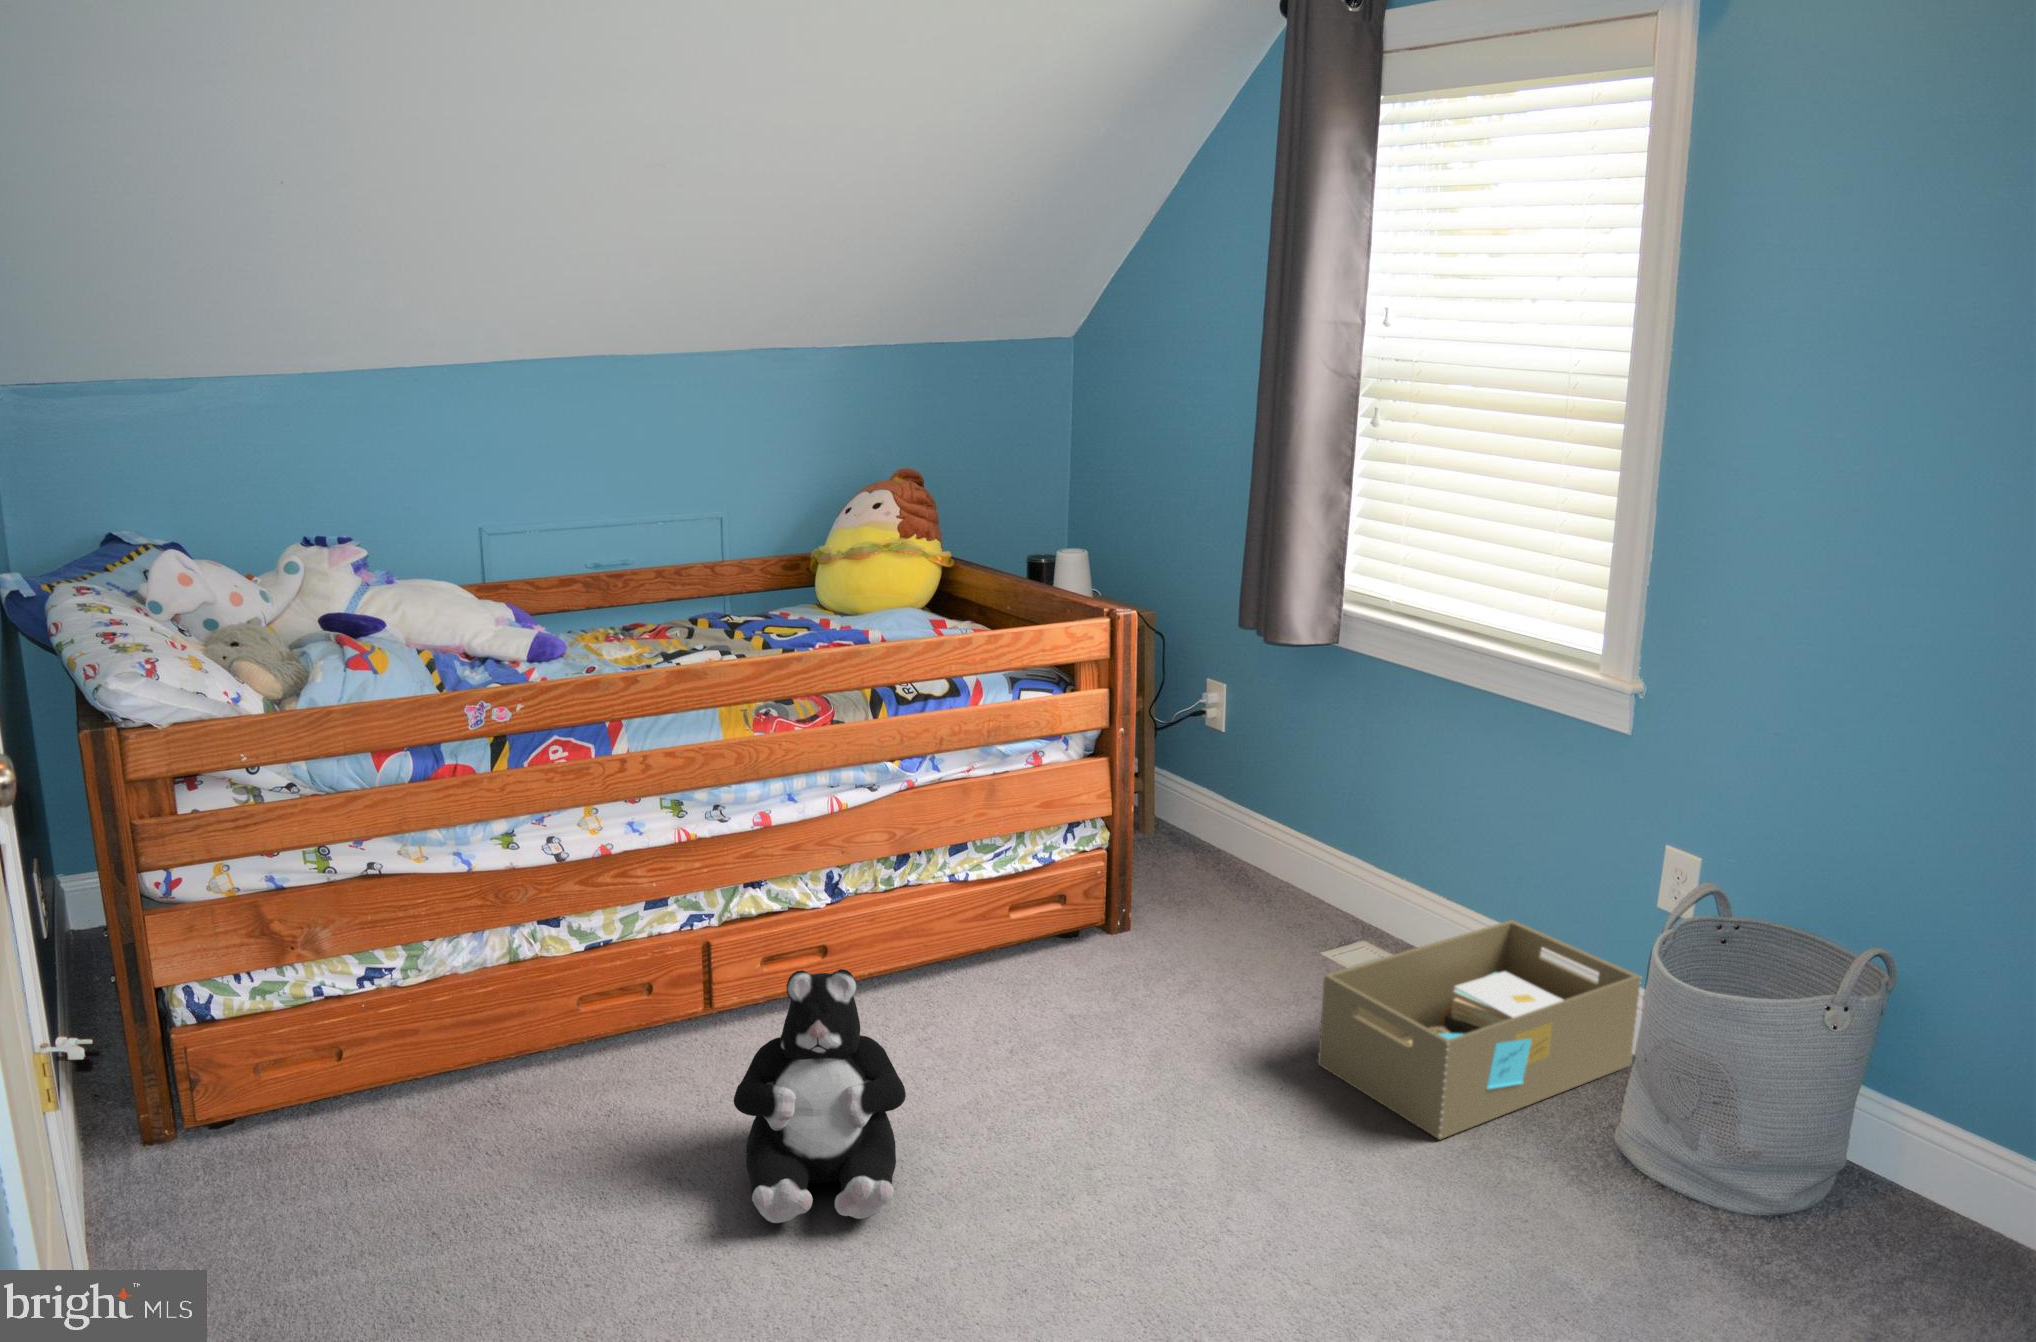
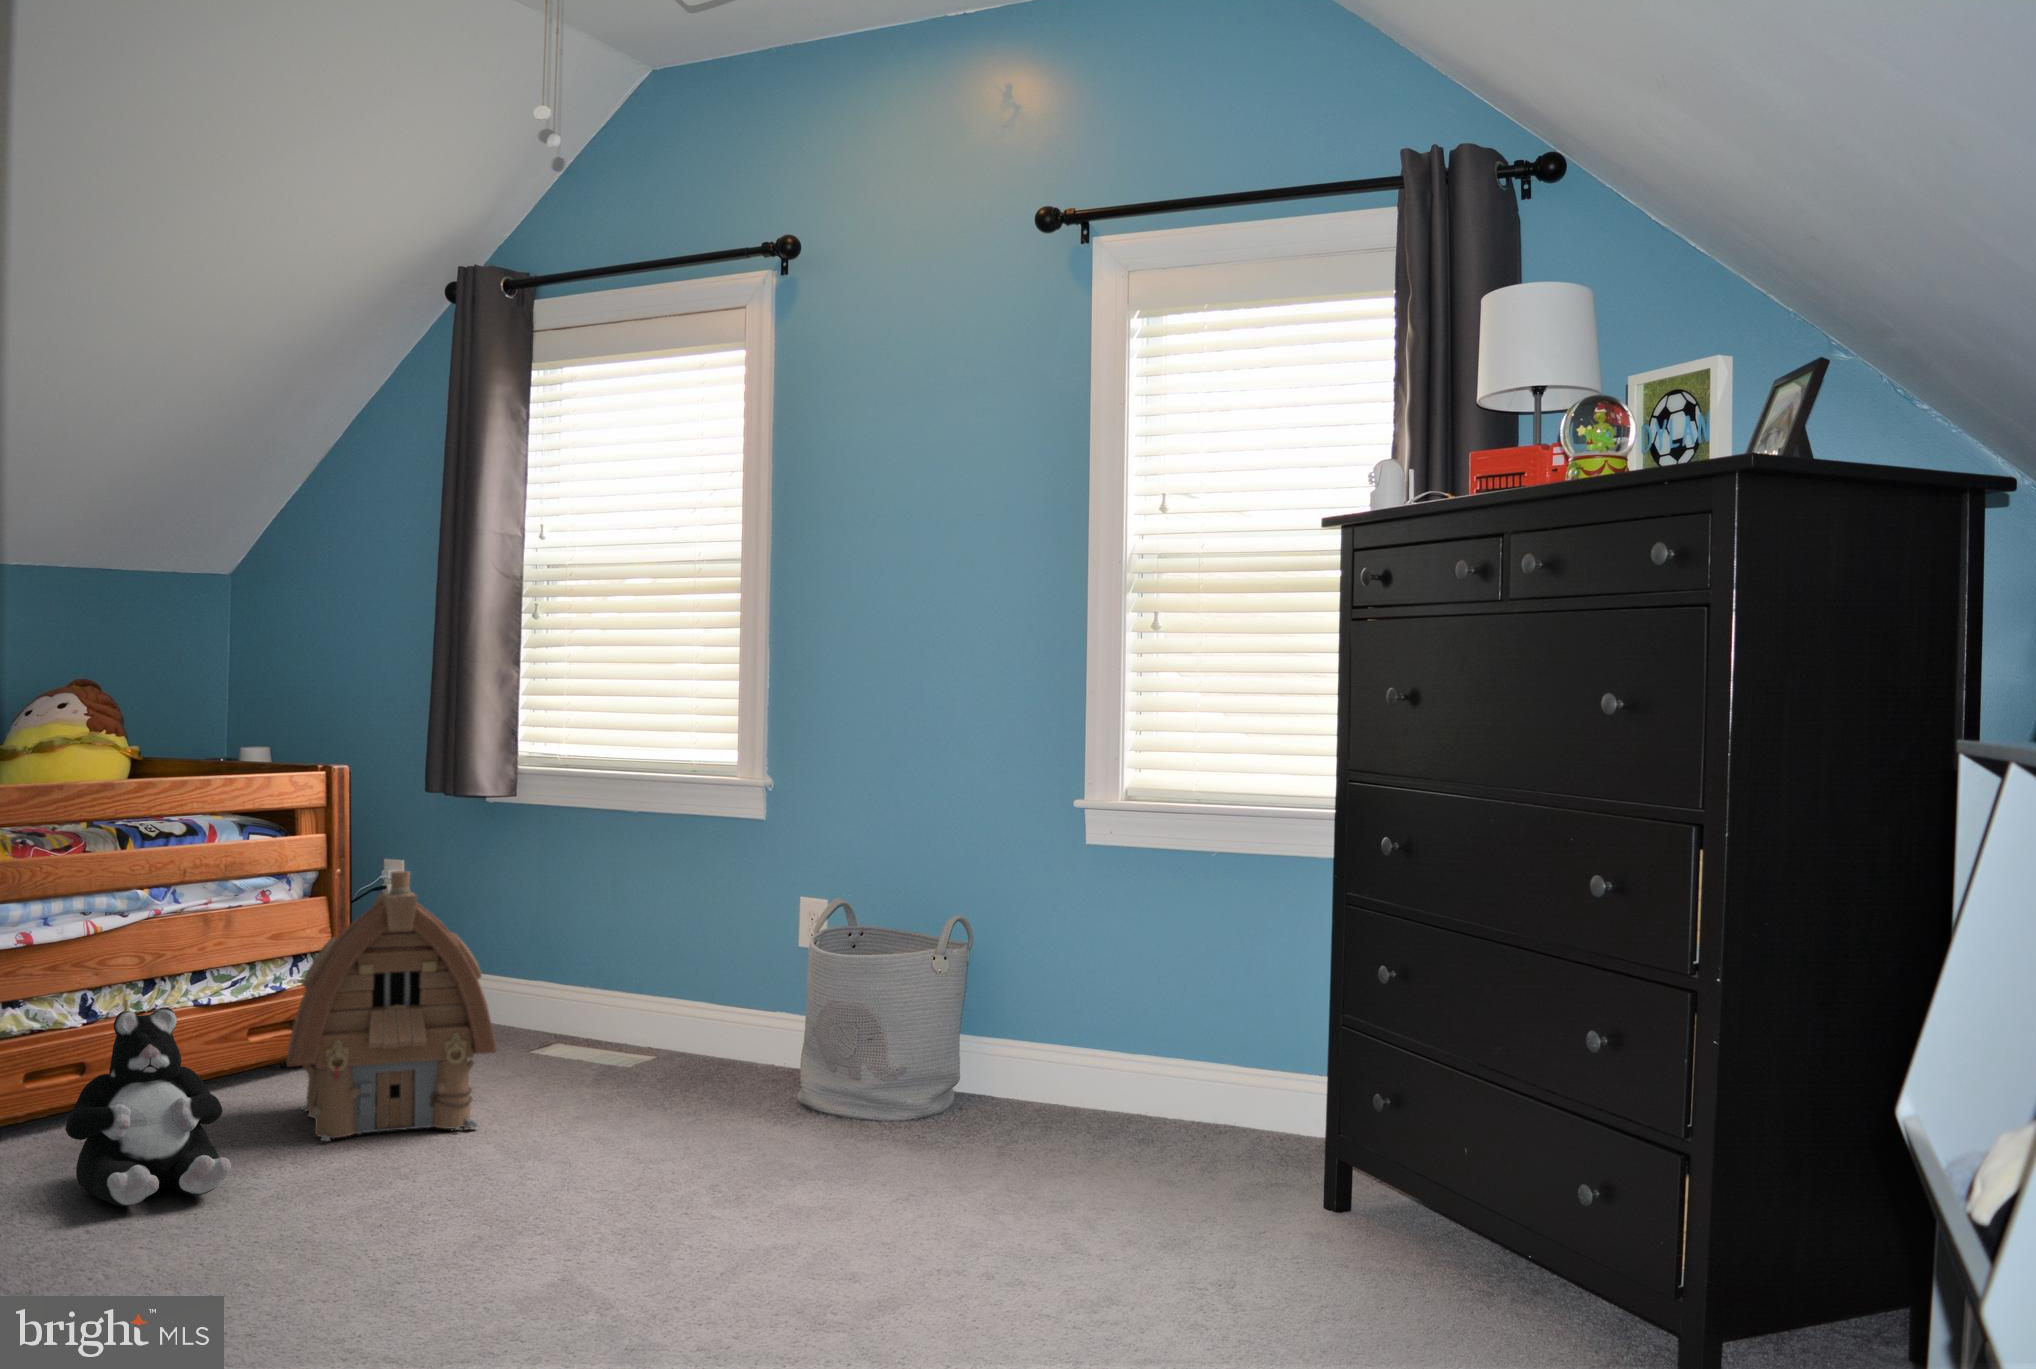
toy house: none [1007,810,1253,1124] -> present [287,871,497,1141]
storage box: present [1318,920,1641,1139] -> none [542,988,777,1116]

